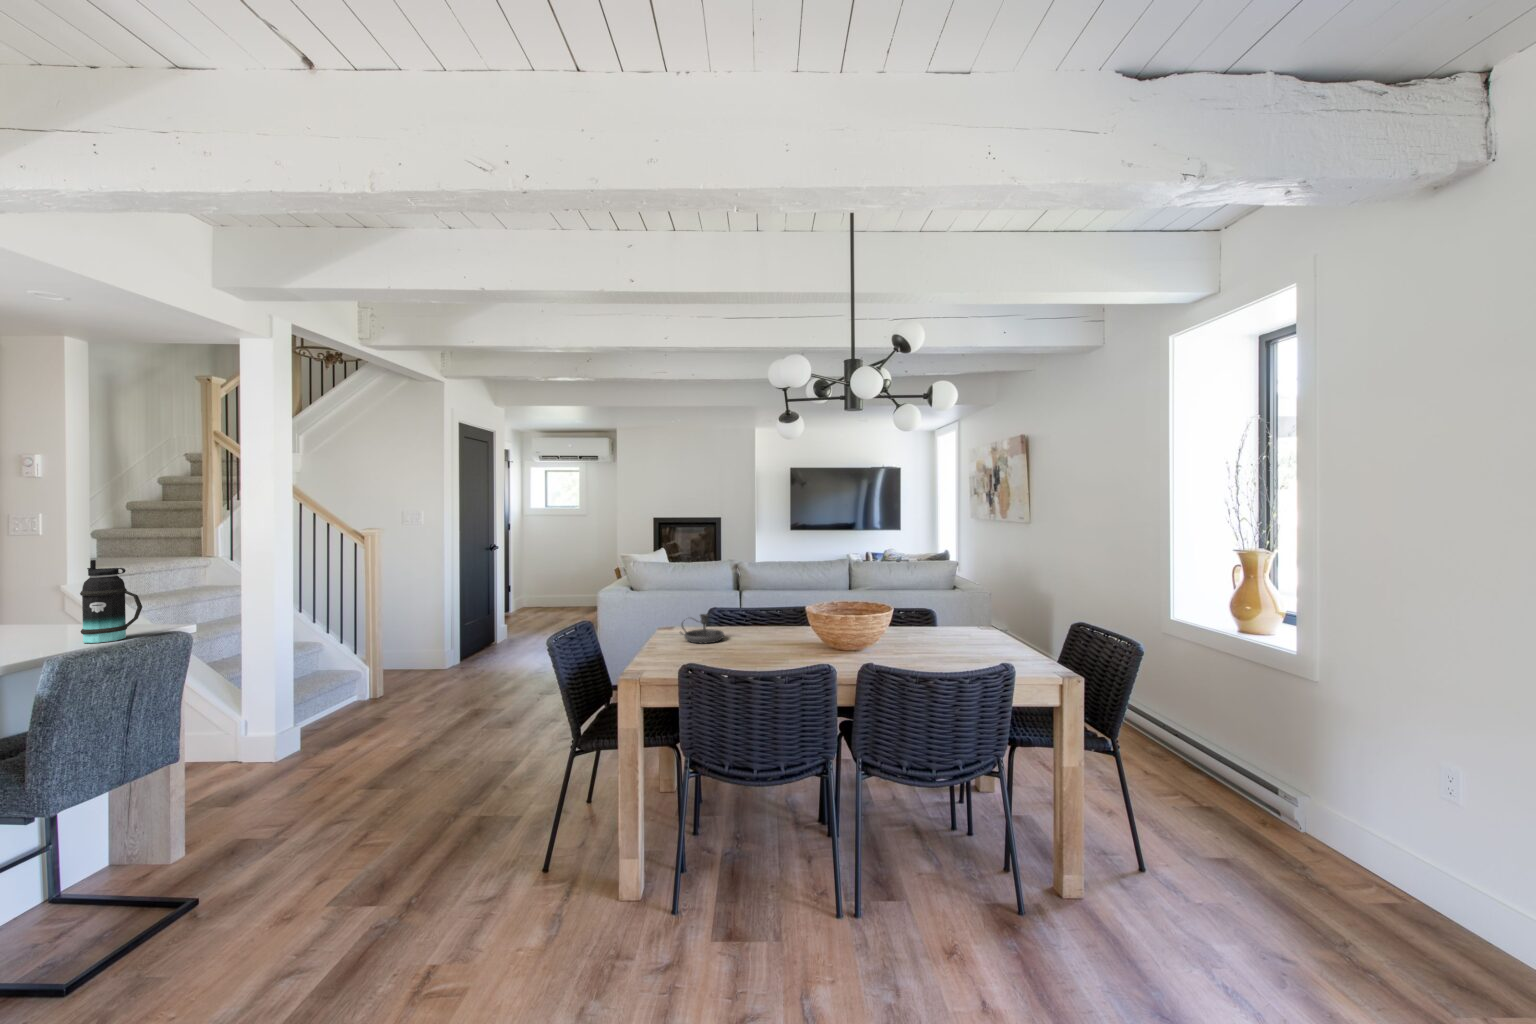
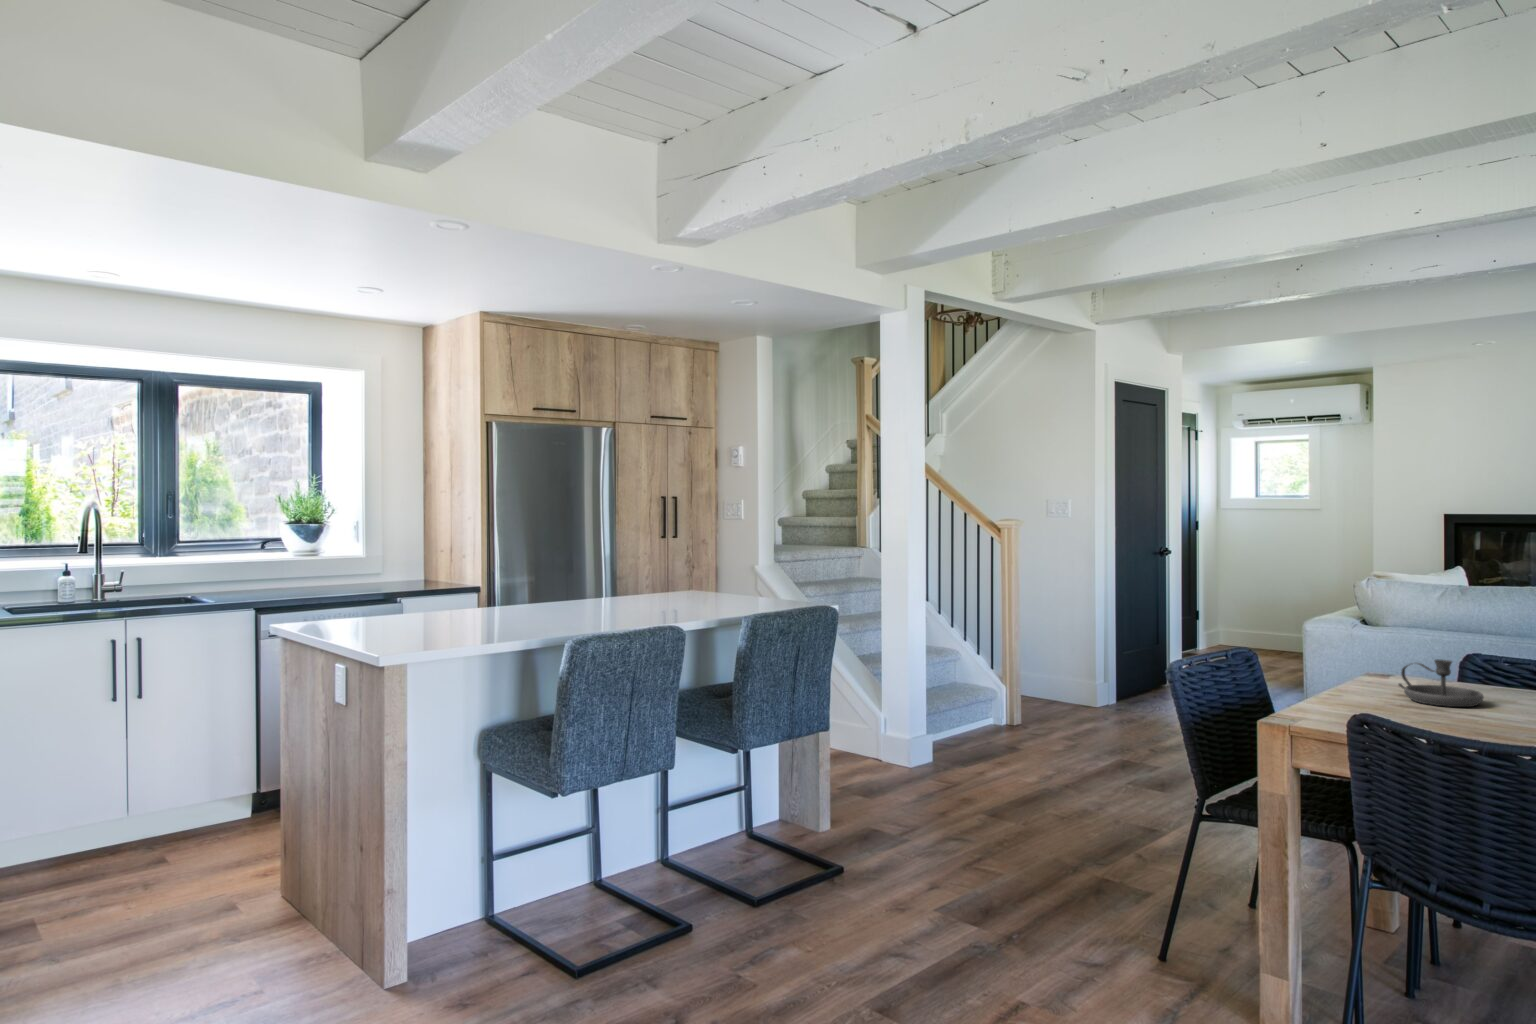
bottle: present [80,560,142,643] -> none [766,537,804,610]

